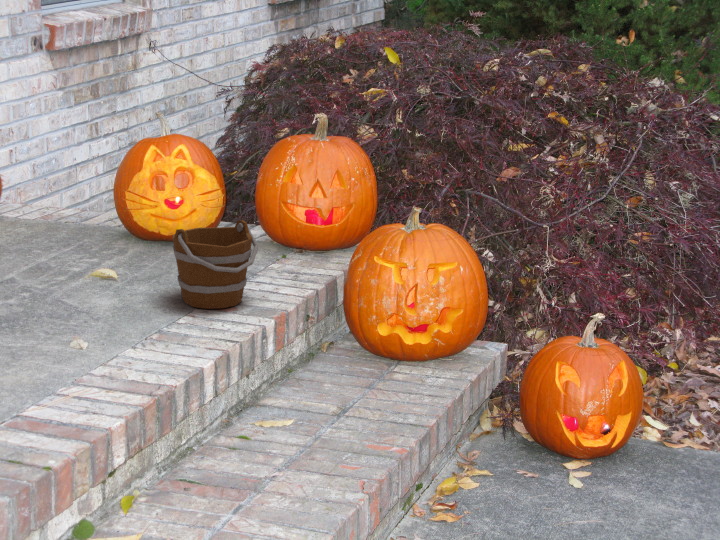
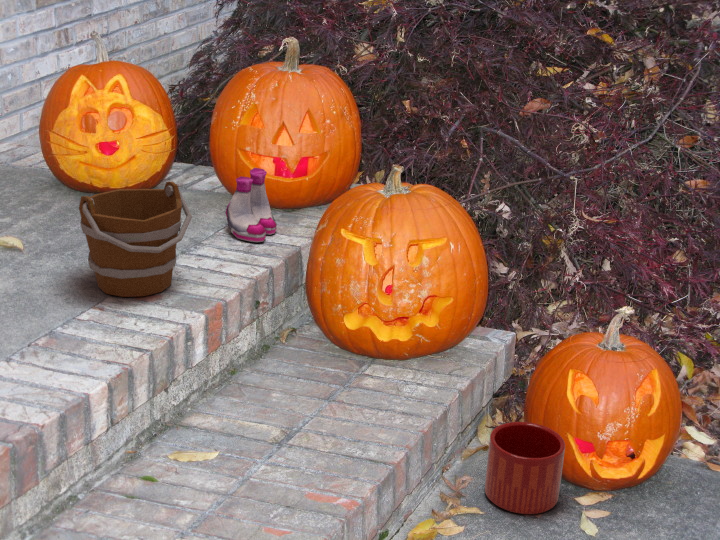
boots: none [273,216,314,274] -> present [225,168,277,242]
planter: none [492,406,555,476] -> present [485,422,565,514]

